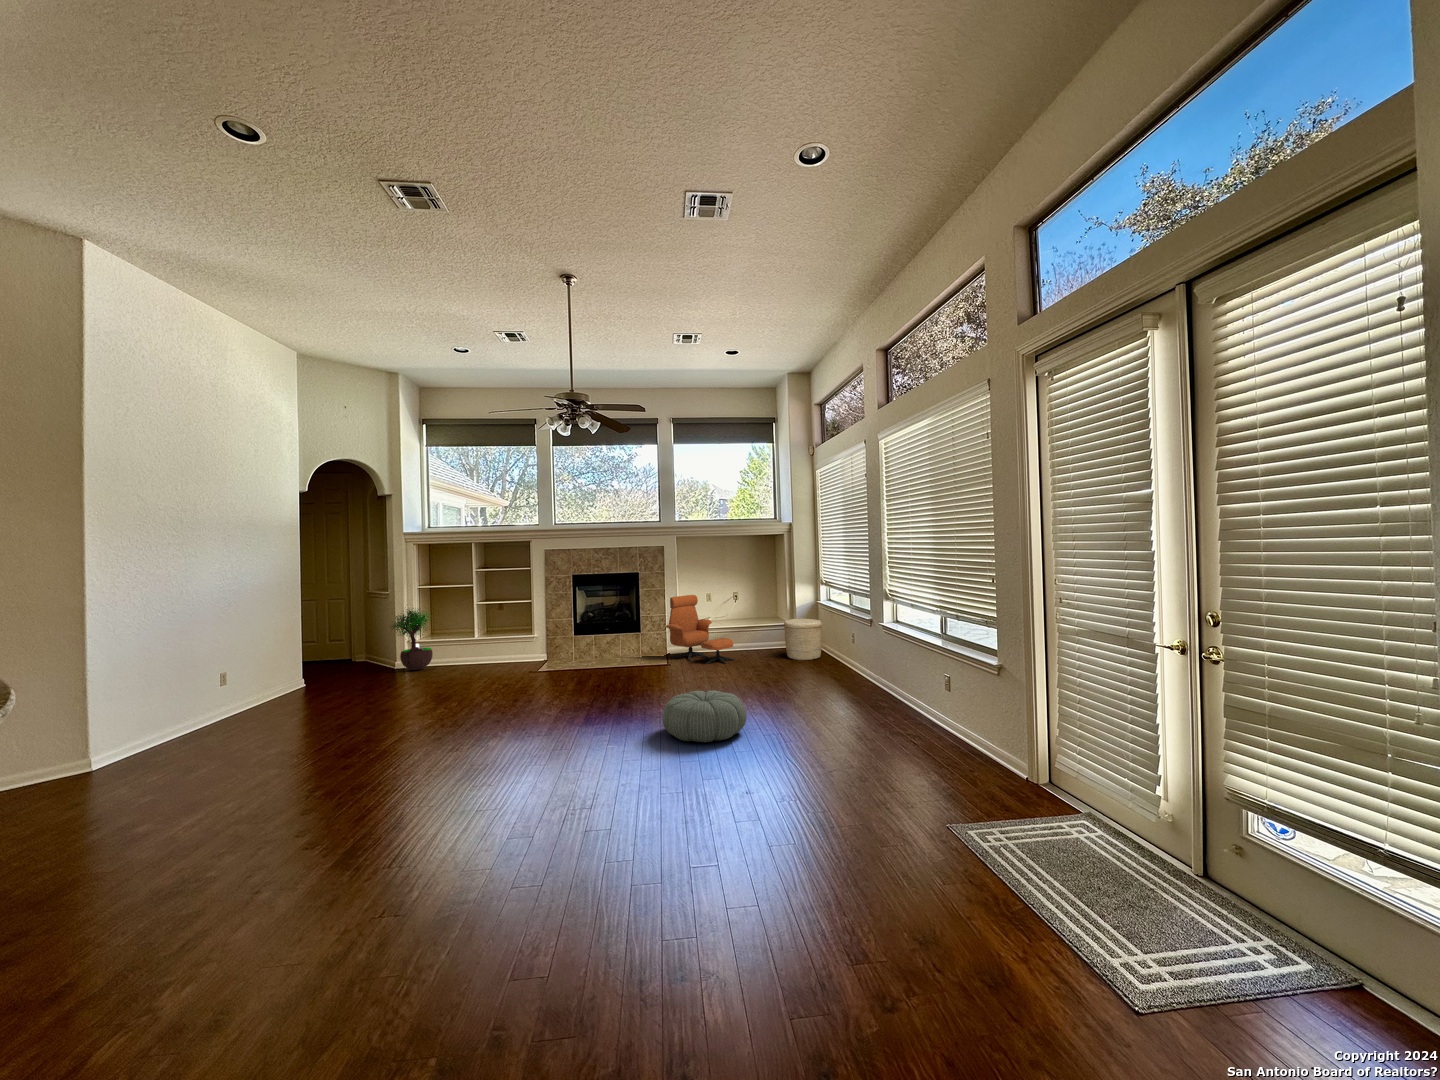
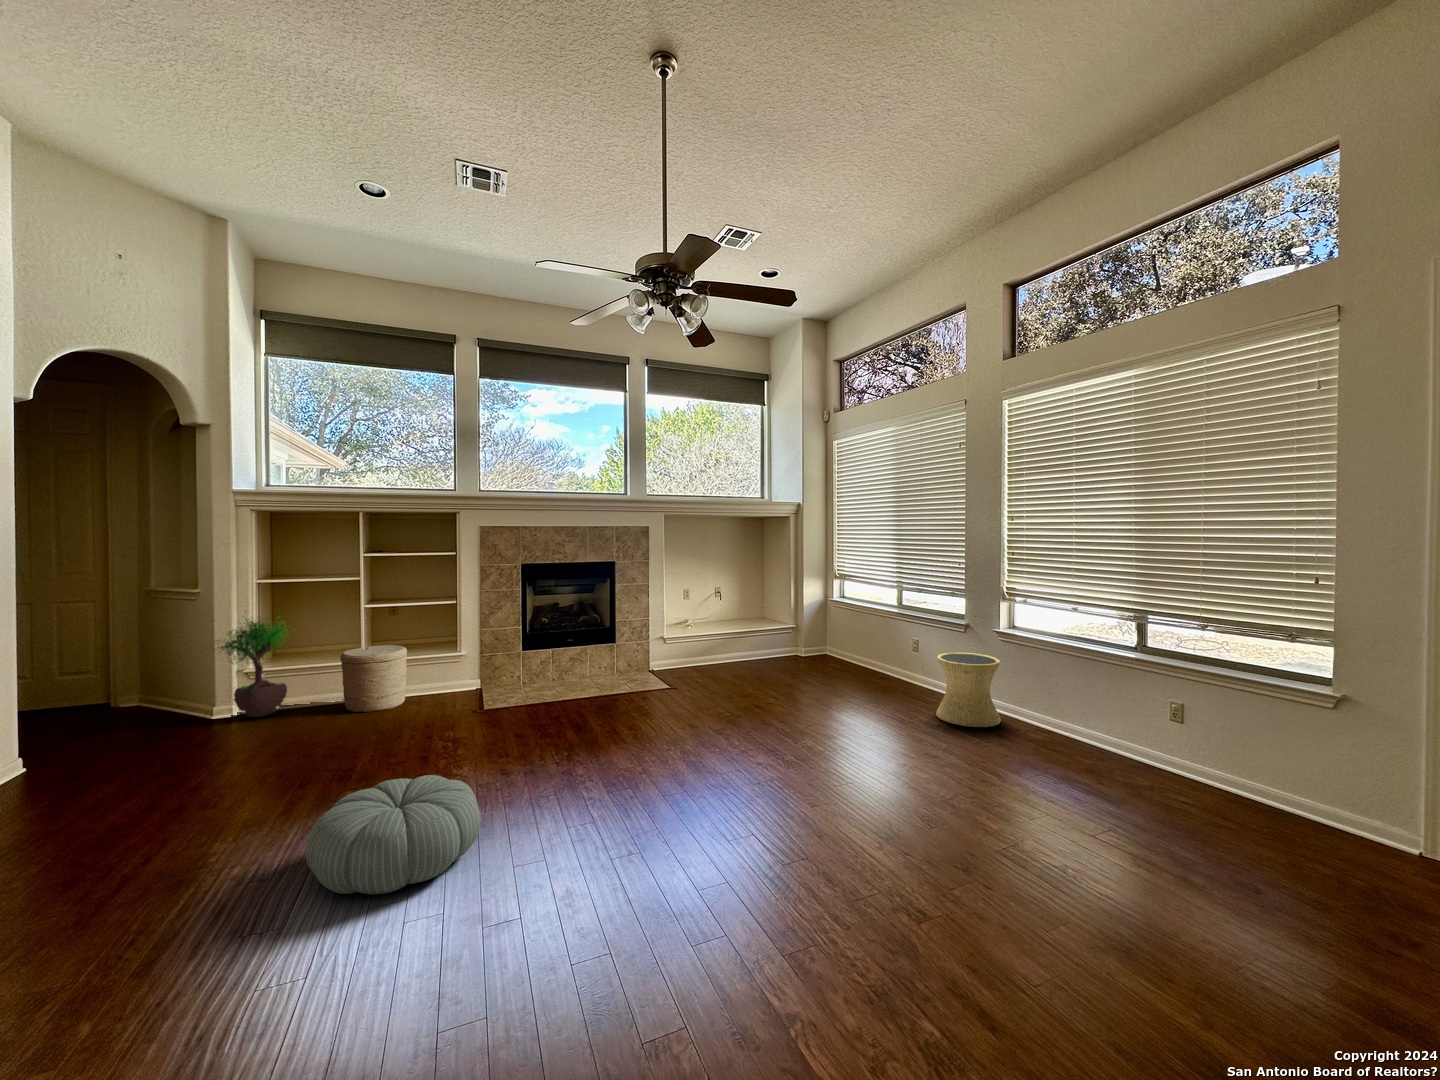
lounge chair: present [666,595,735,664] -> none [653,592,745,683]
woven basket: present [784,619,822,660] -> present [340,645,407,712]
side table: none [831,642,879,699] -> present [936,652,1001,727]
pouf: present [662,690,747,742] -> present [306,775,481,894]

